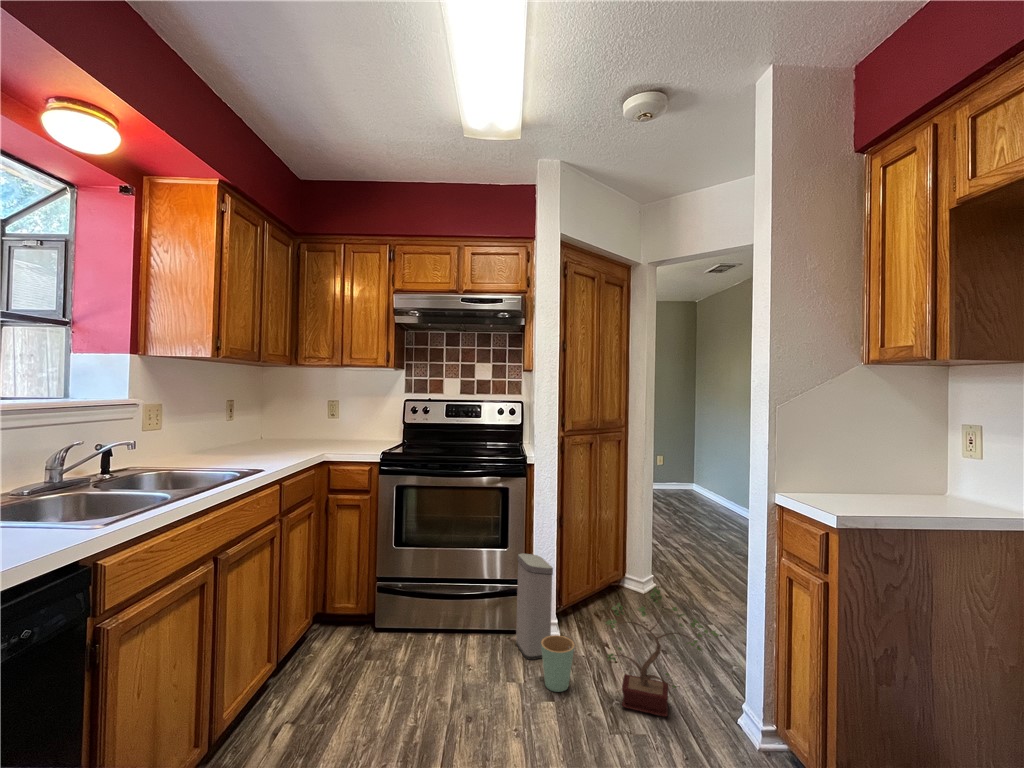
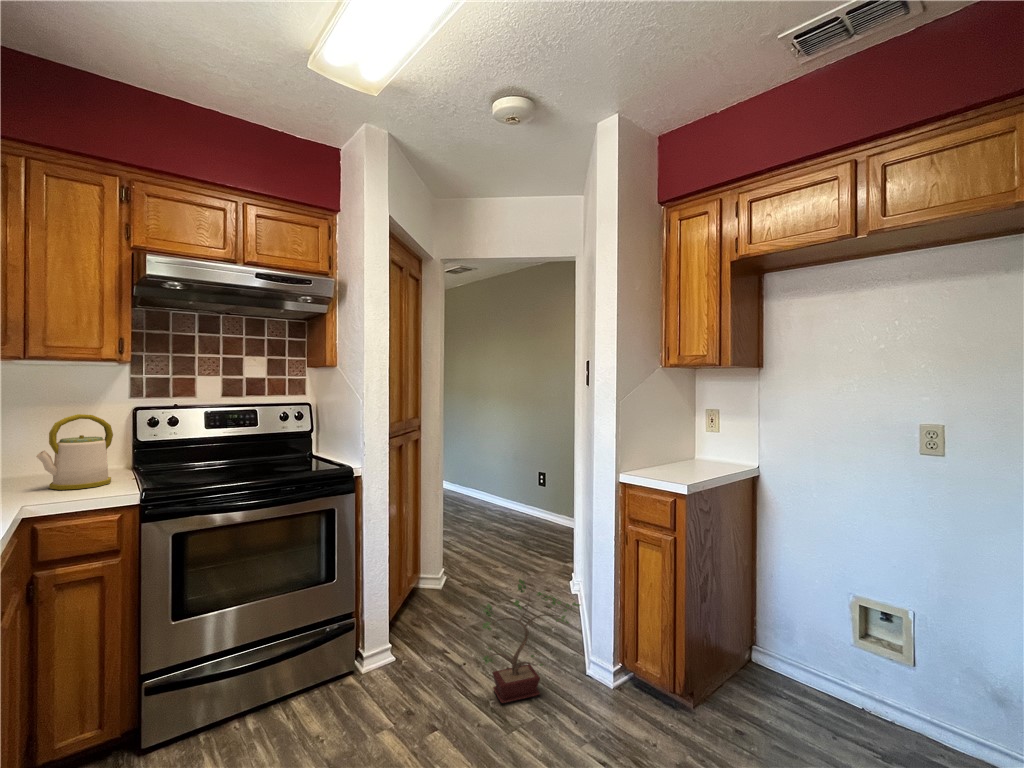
kettle: none [342,401,381,448] -> present [36,414,113,490]
trash can: present [516,553,574,692] -> none [353,580,448,720]

